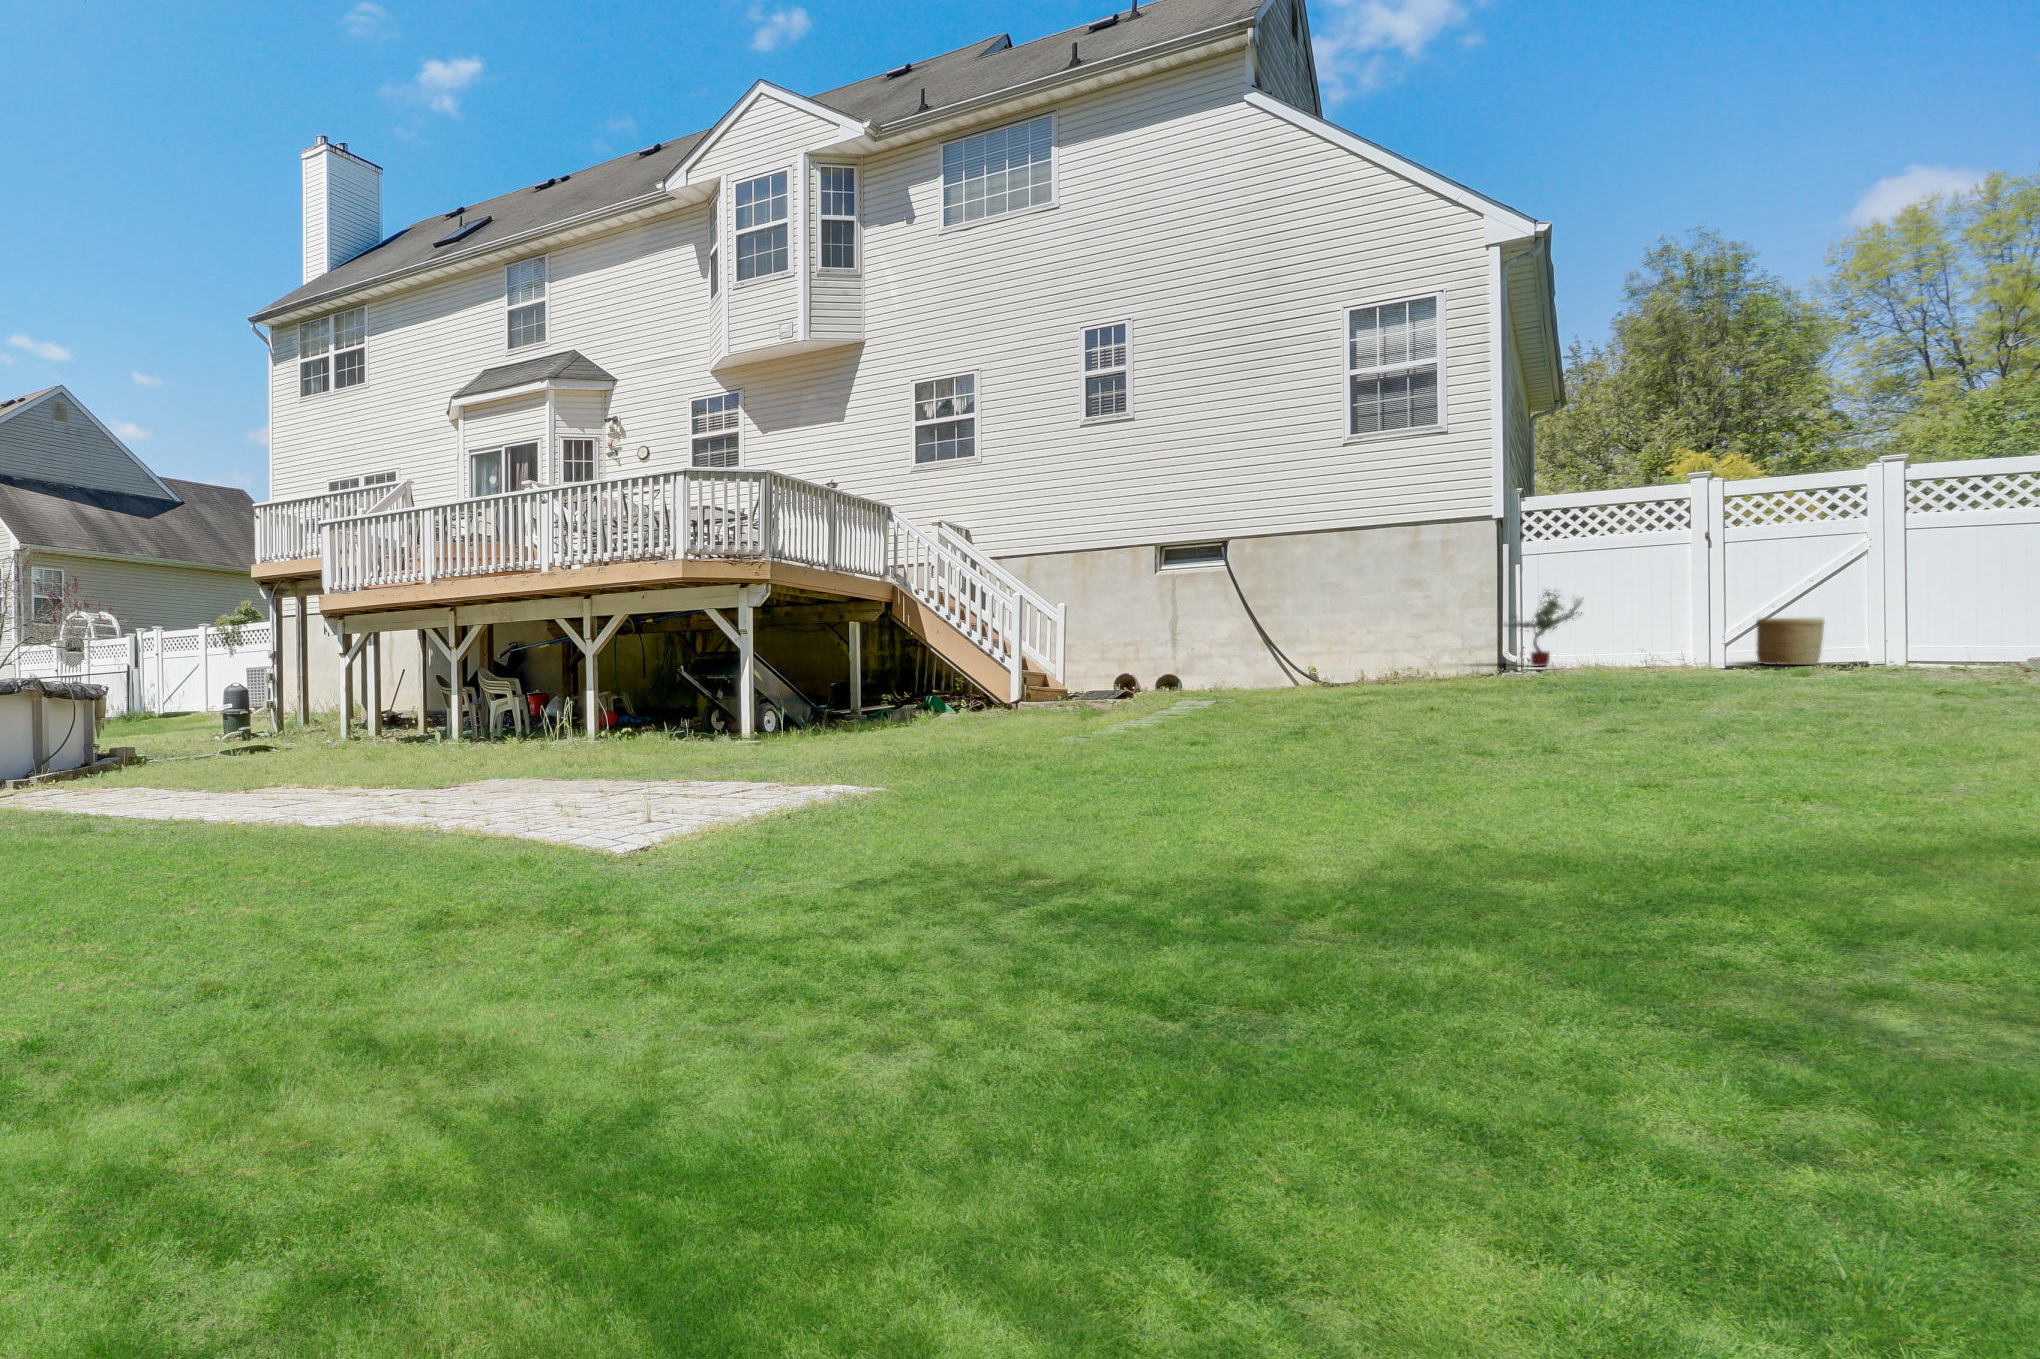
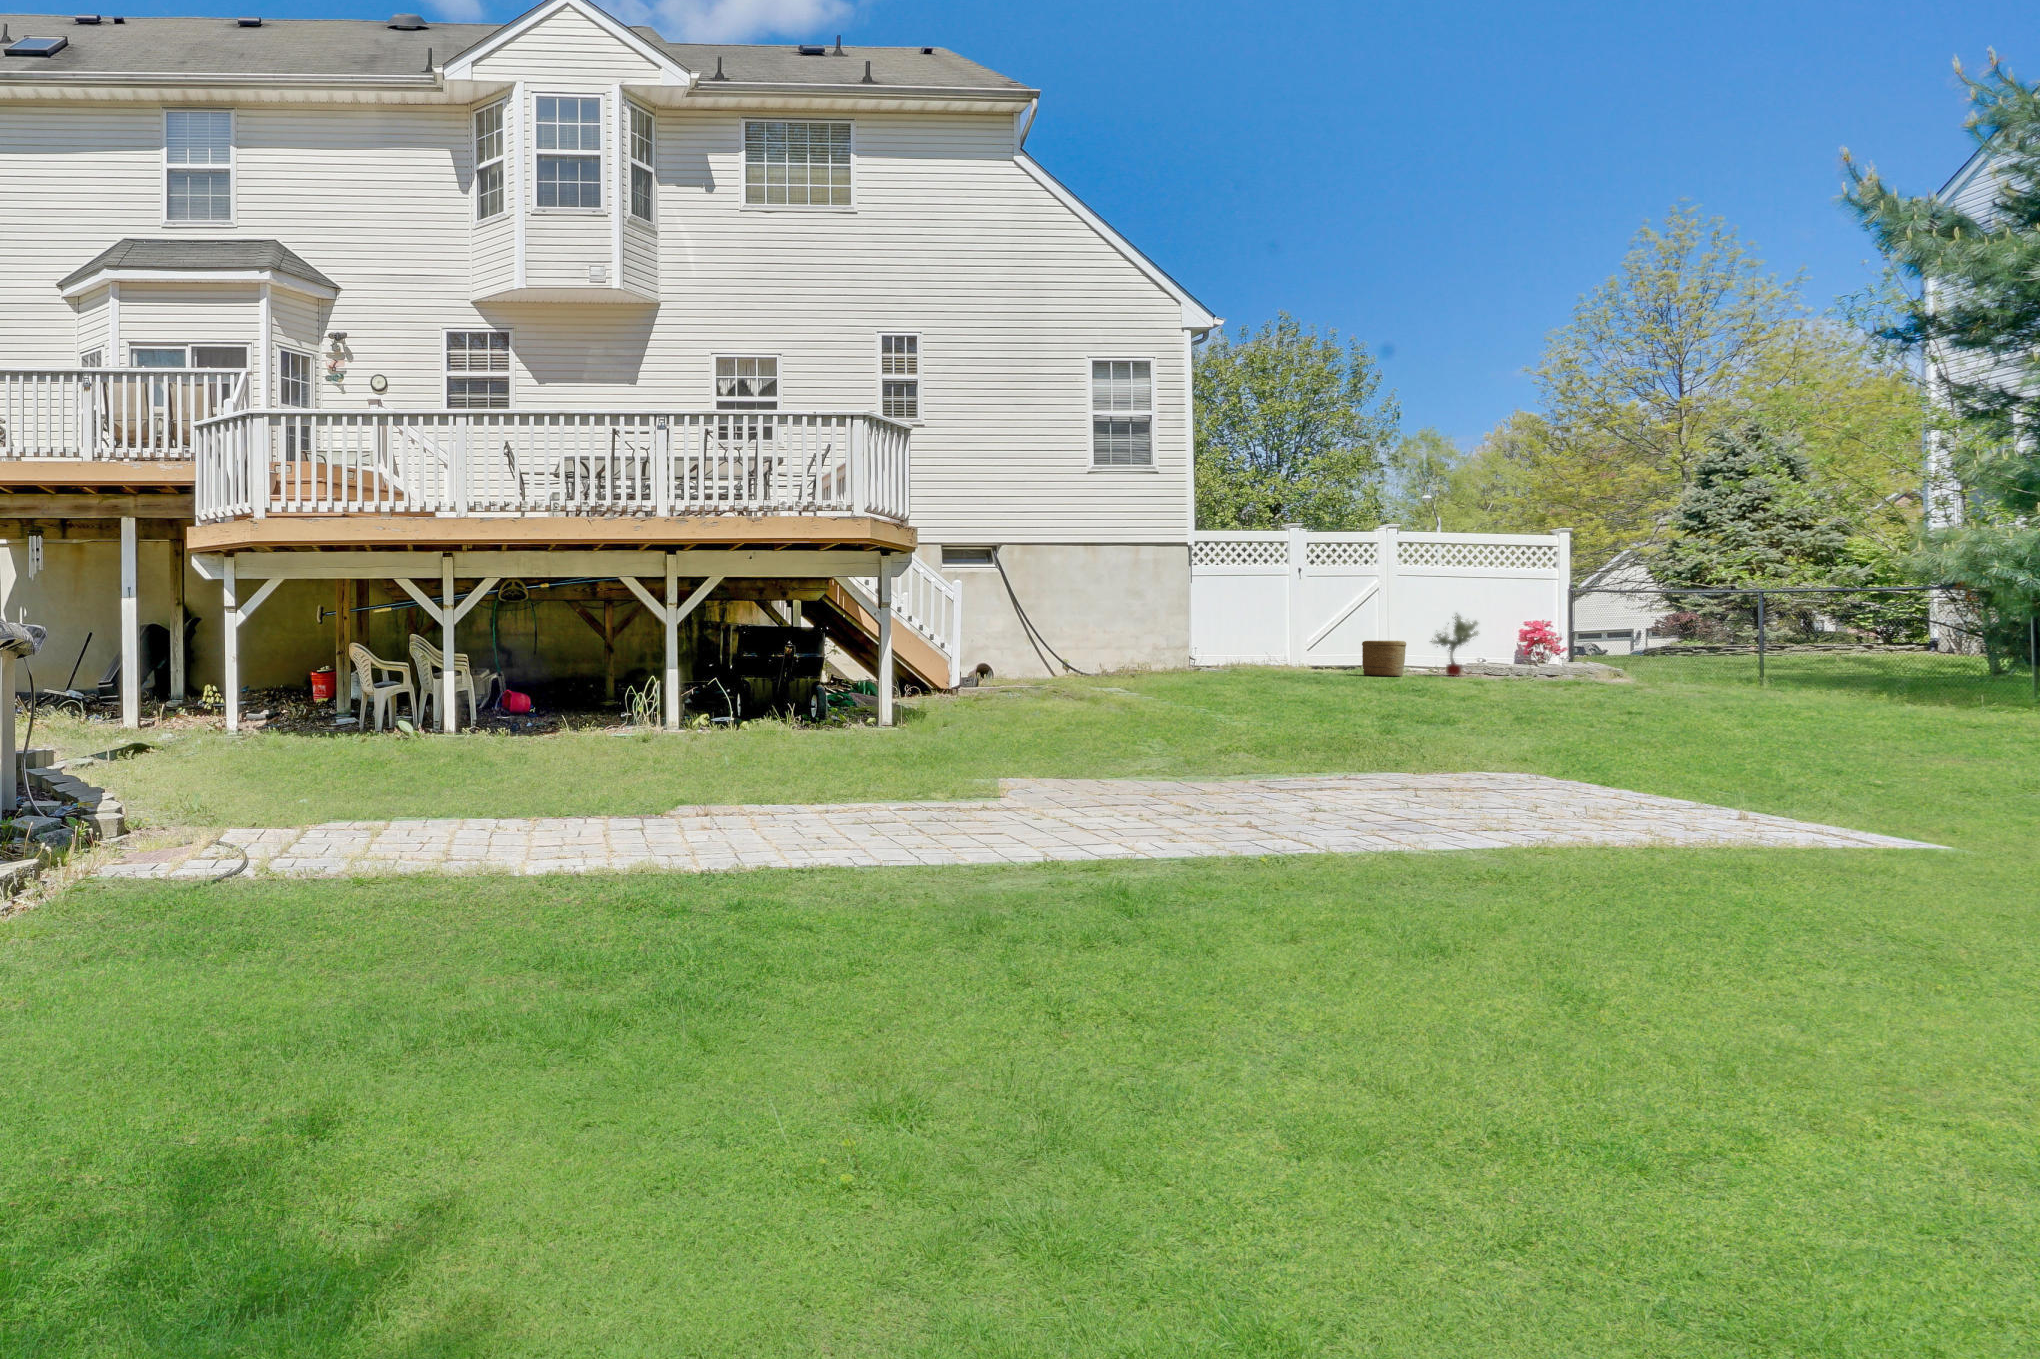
potted tree: present [1502,590,1583,666] -> present [1430,613,1479,676]

